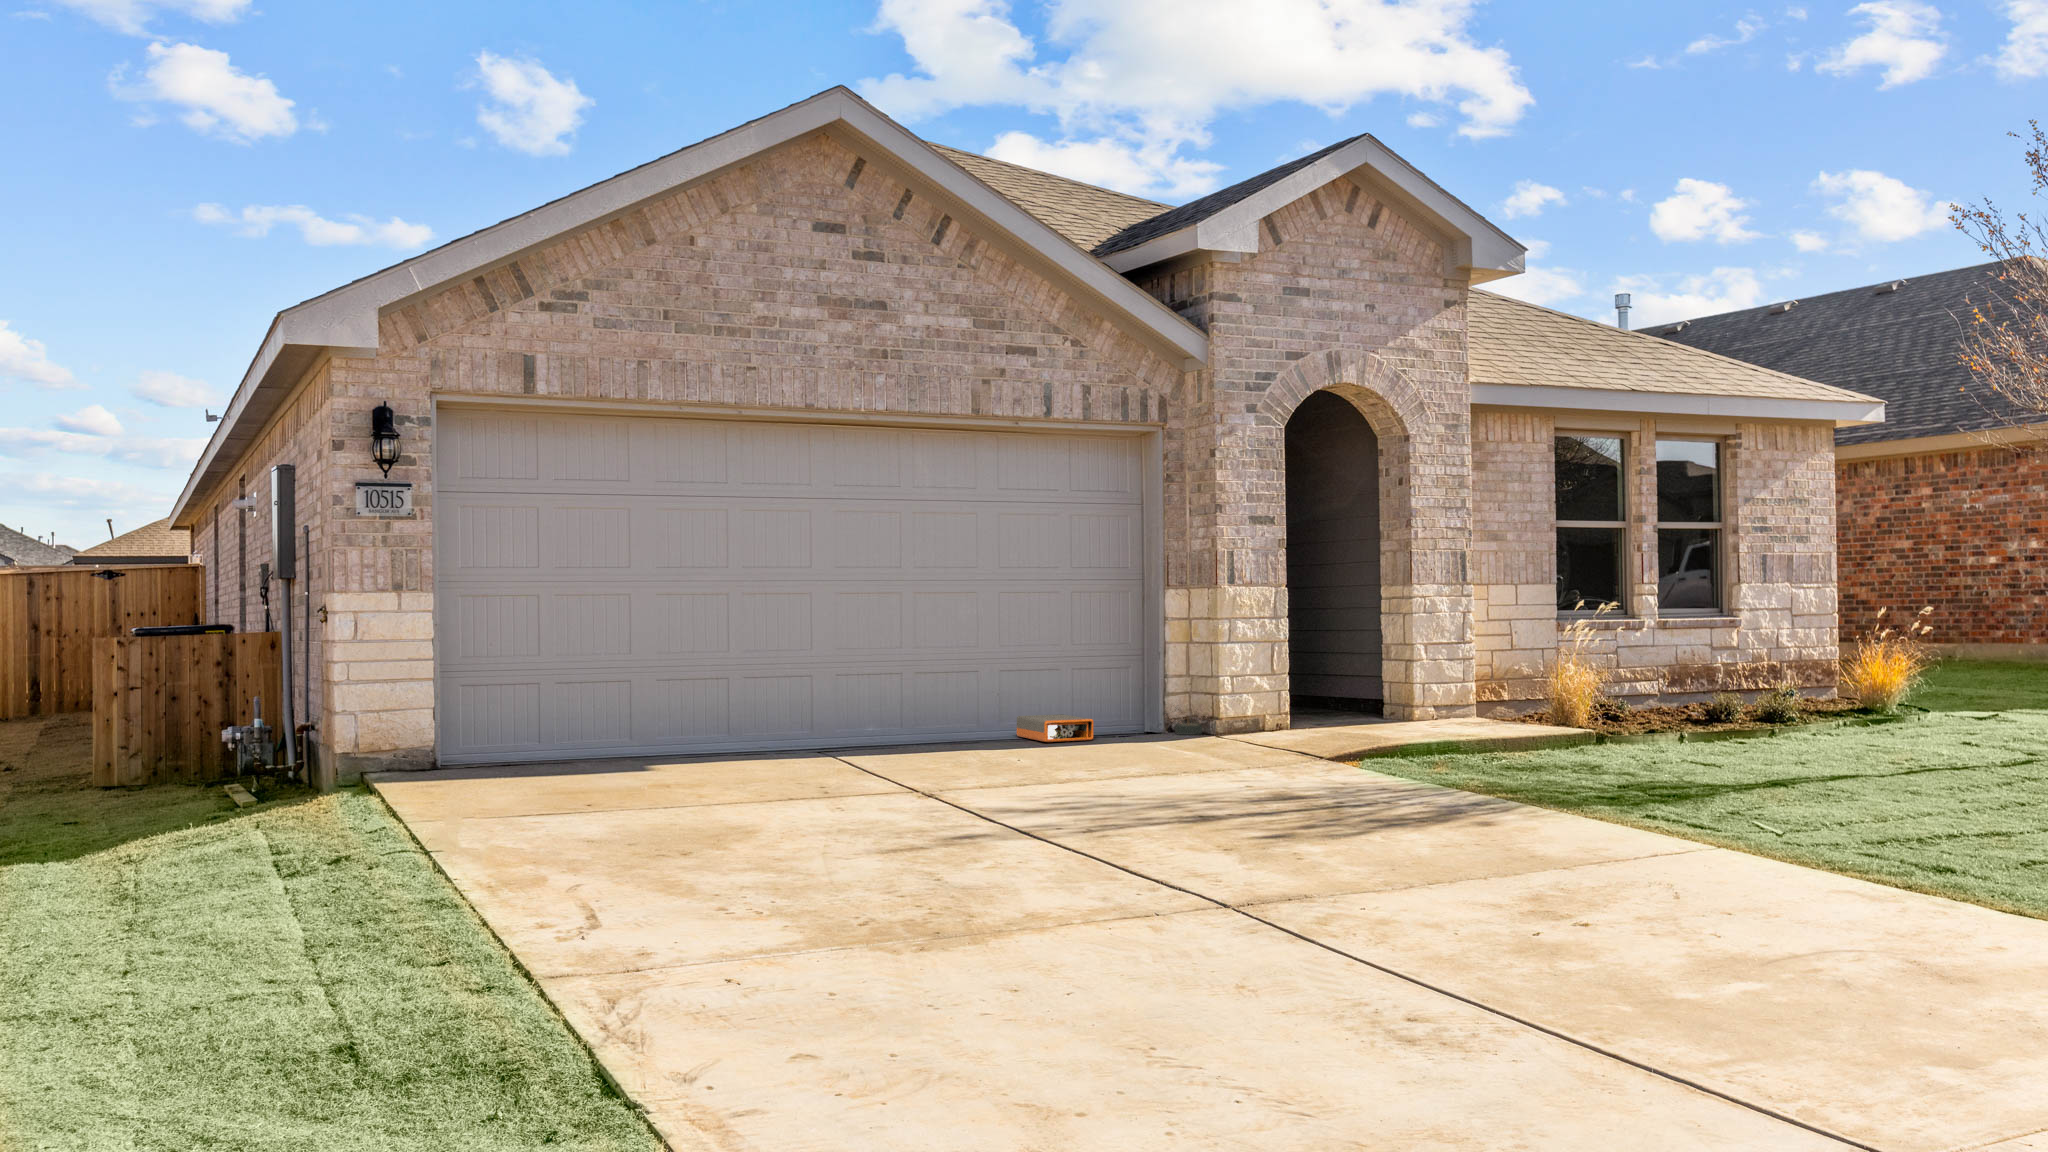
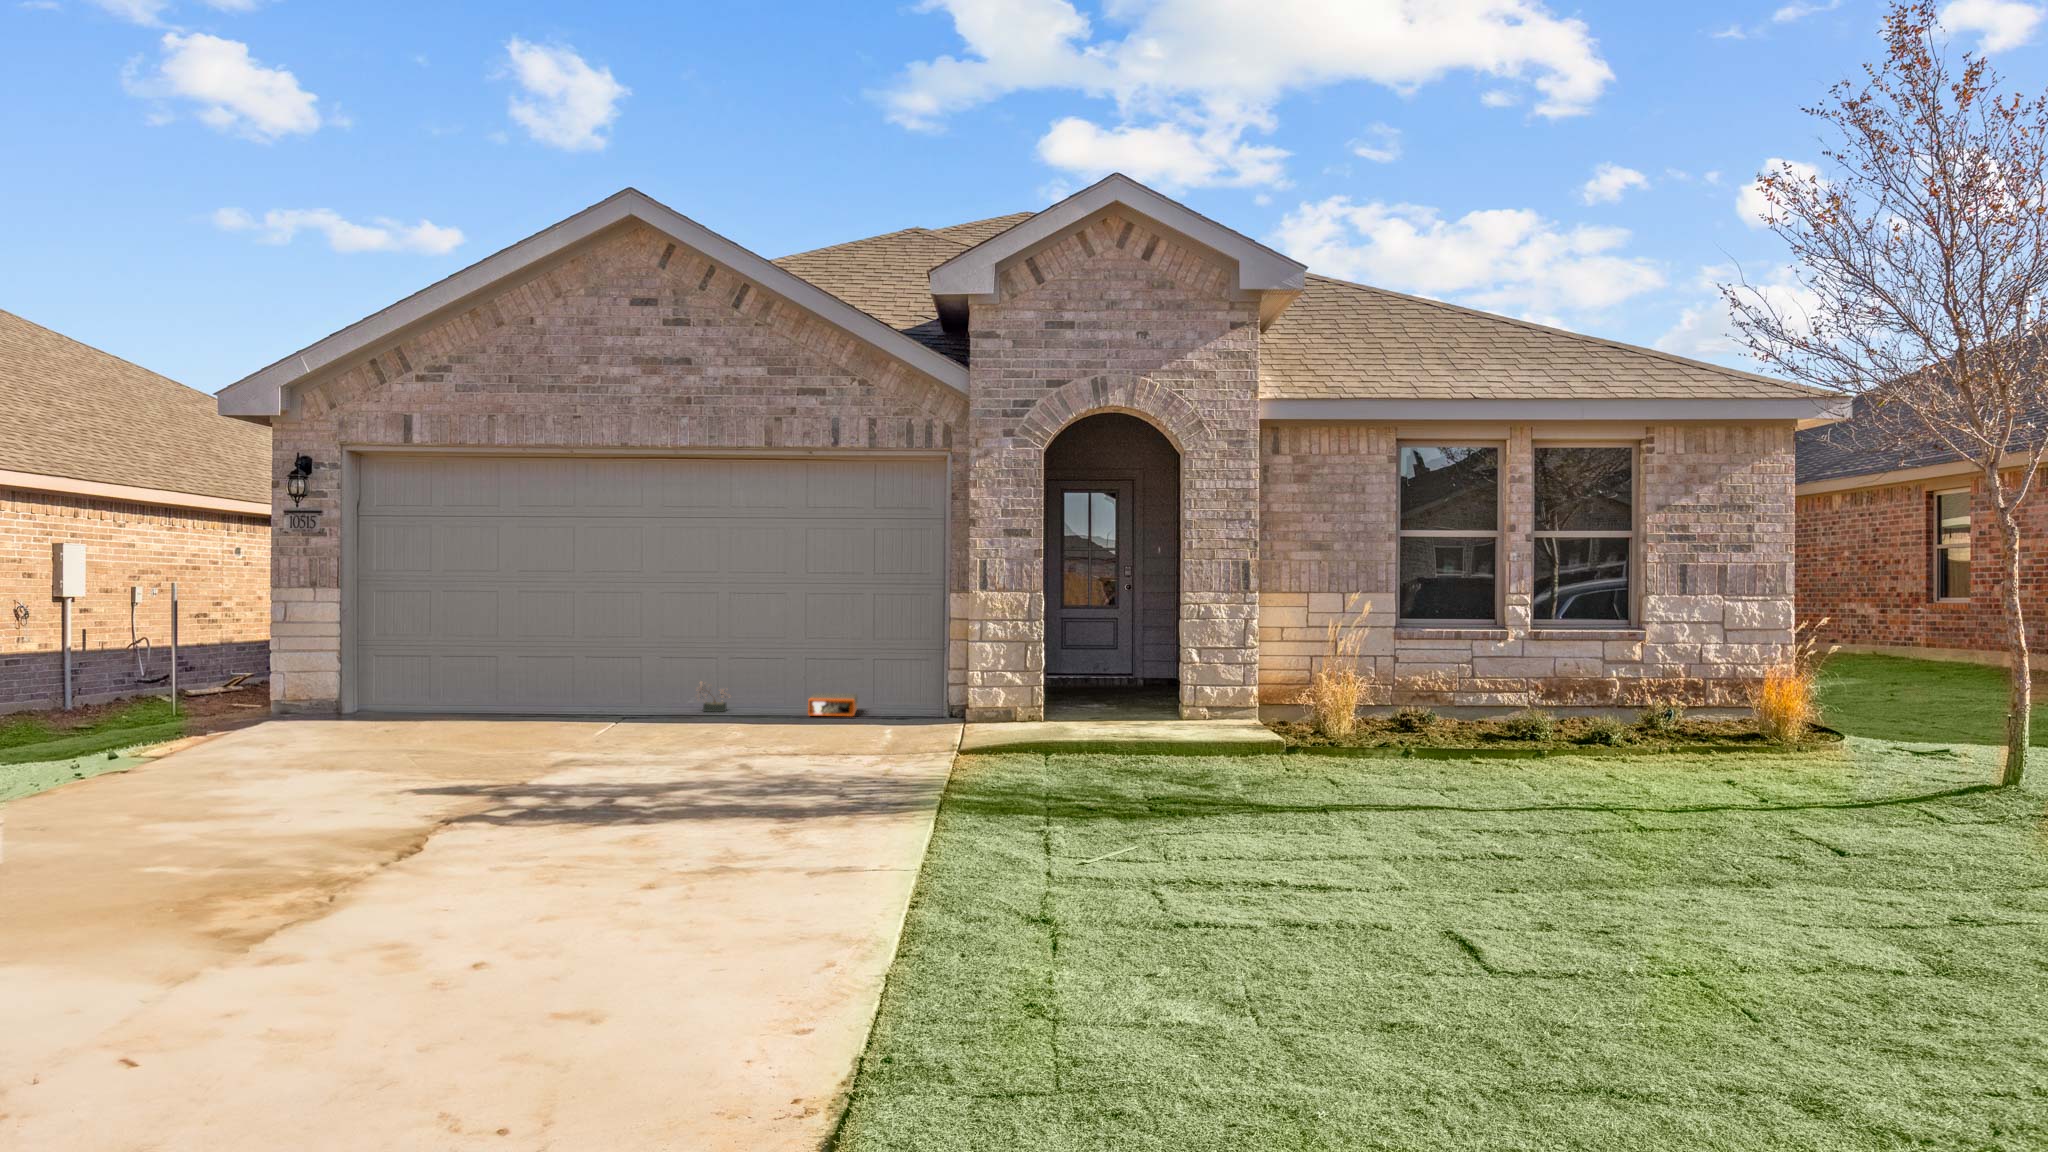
decorative plant: present [1167,700,1203,735] -> present [696,682,726,712]

